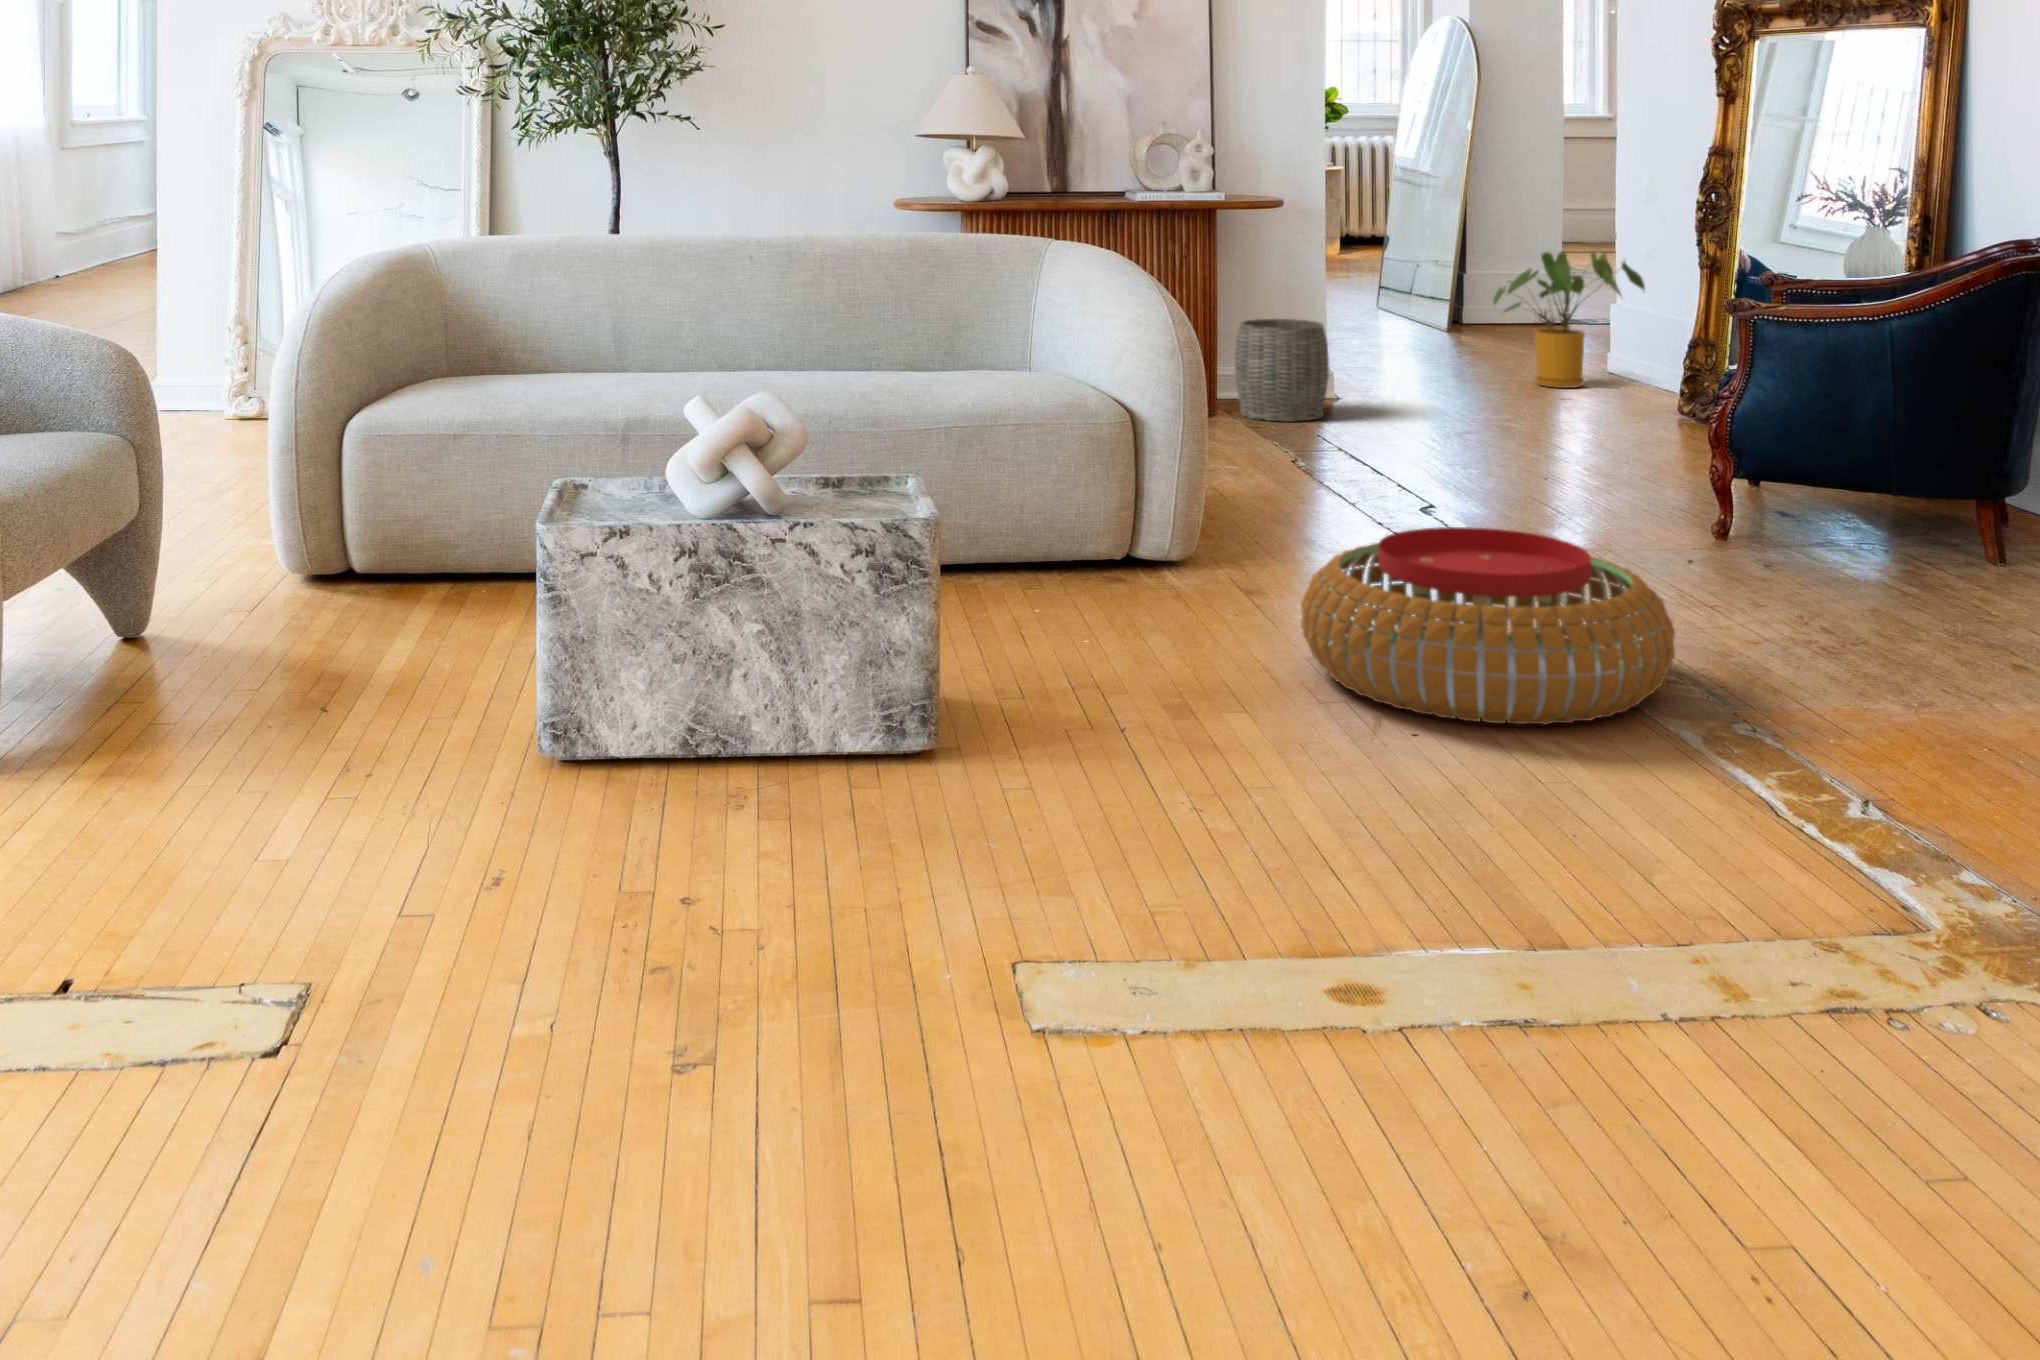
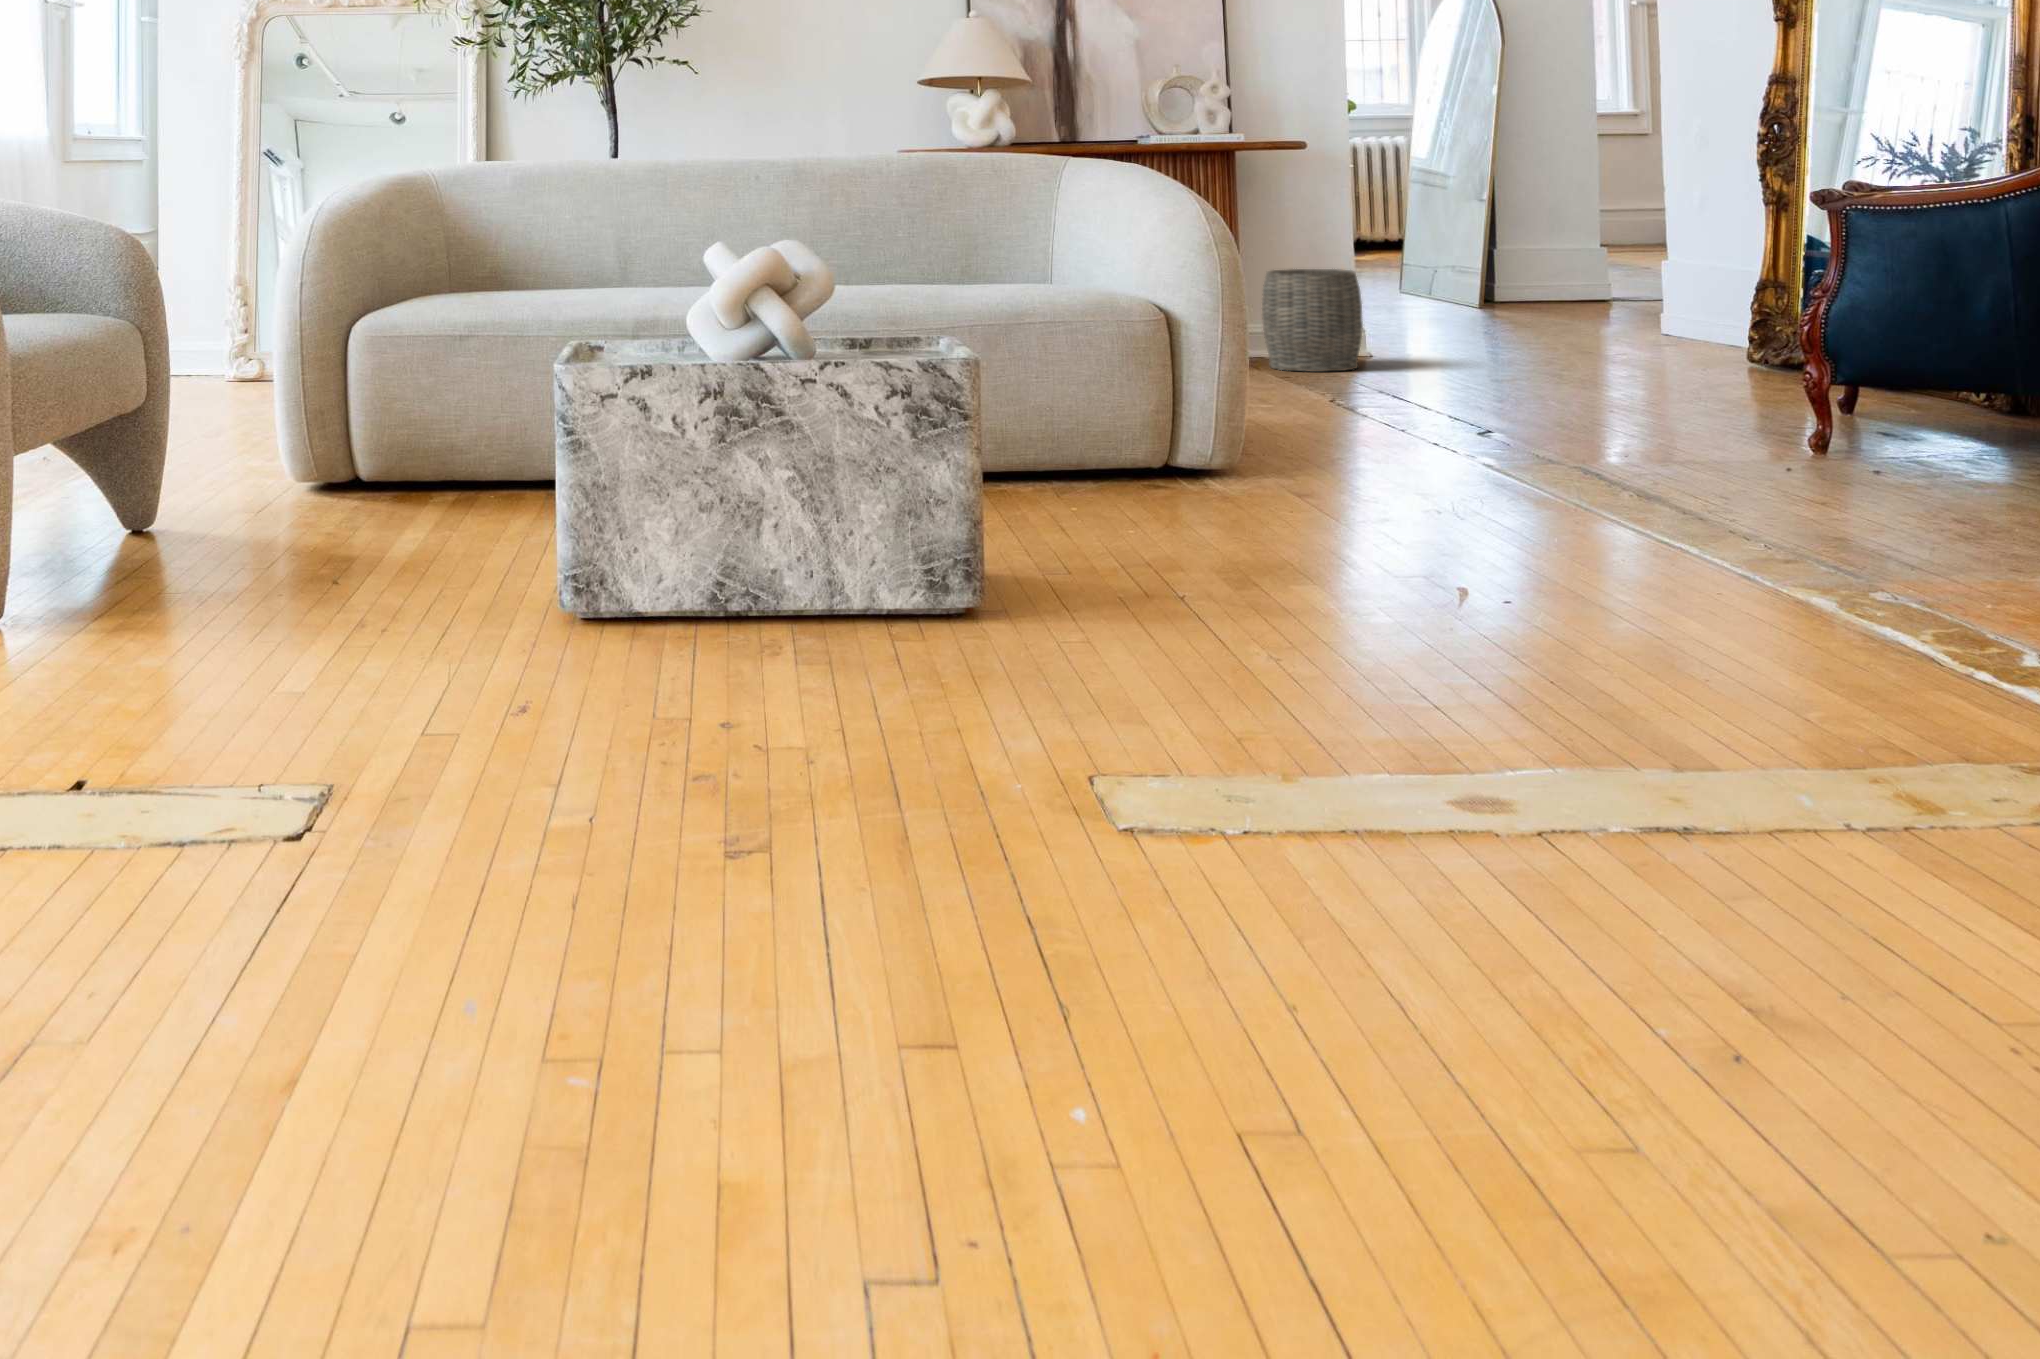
house plant: present [1493,252,1645,388] -> none [1532,202,1697,345]
pouf: present [1301,527,1675,724] -> none [1368,399,1793,586]

